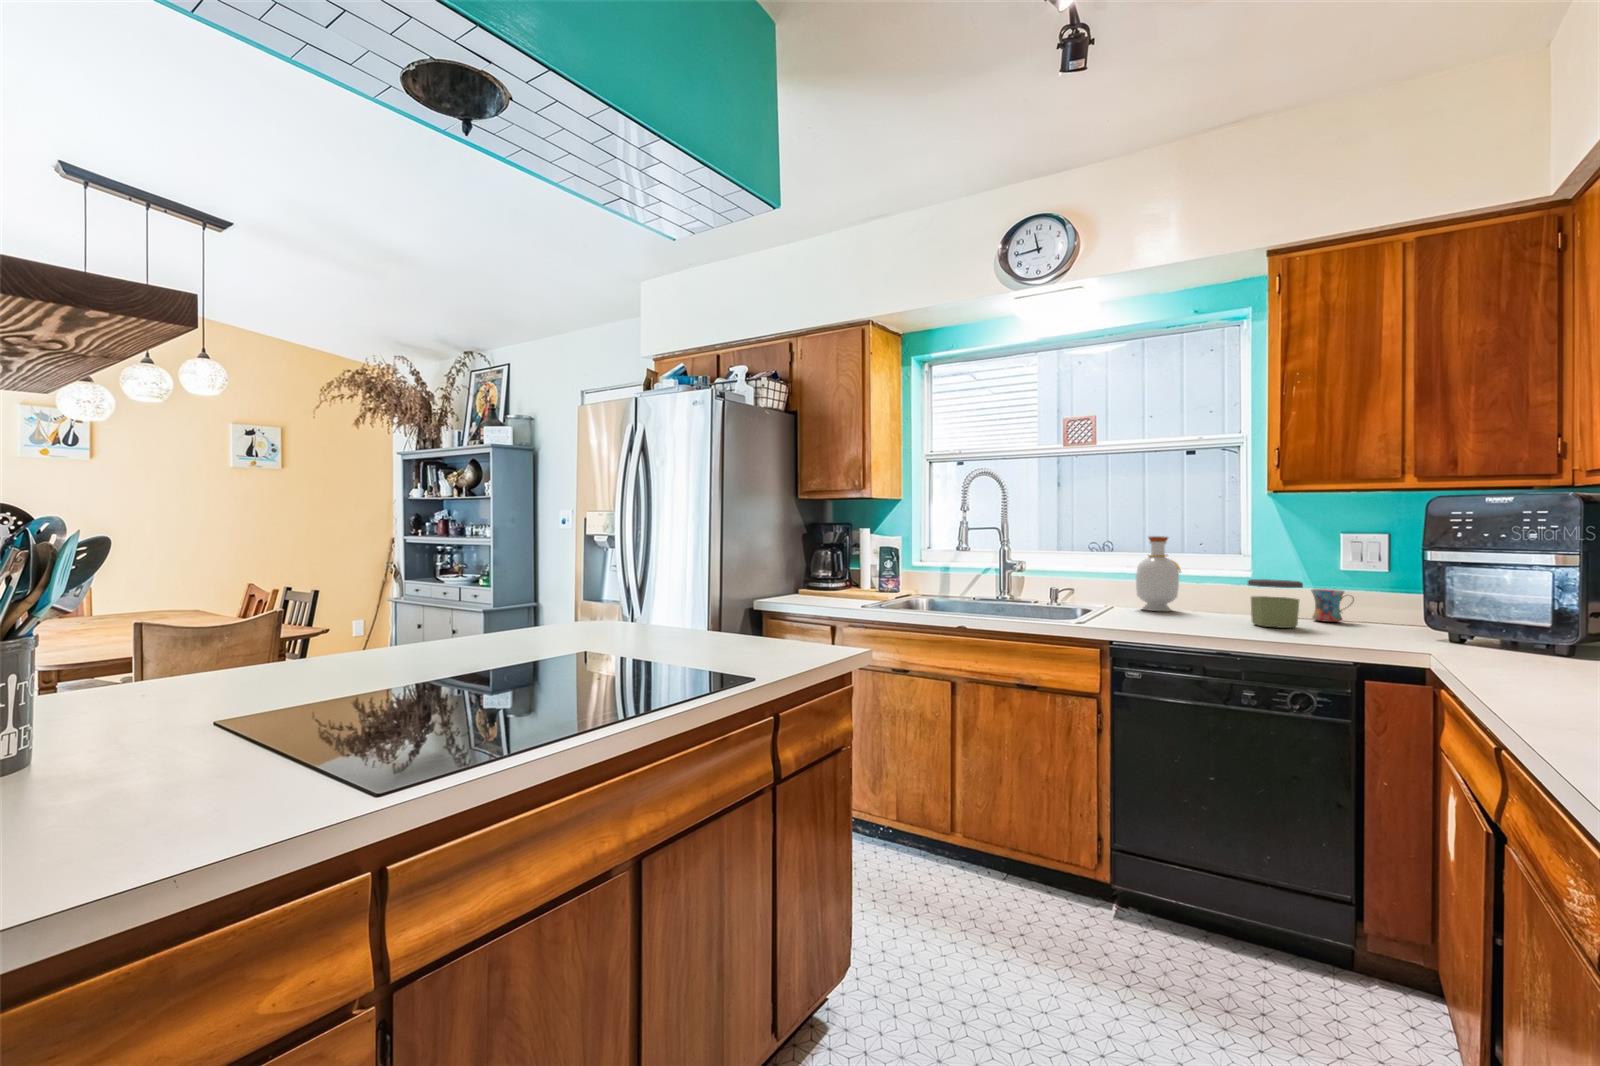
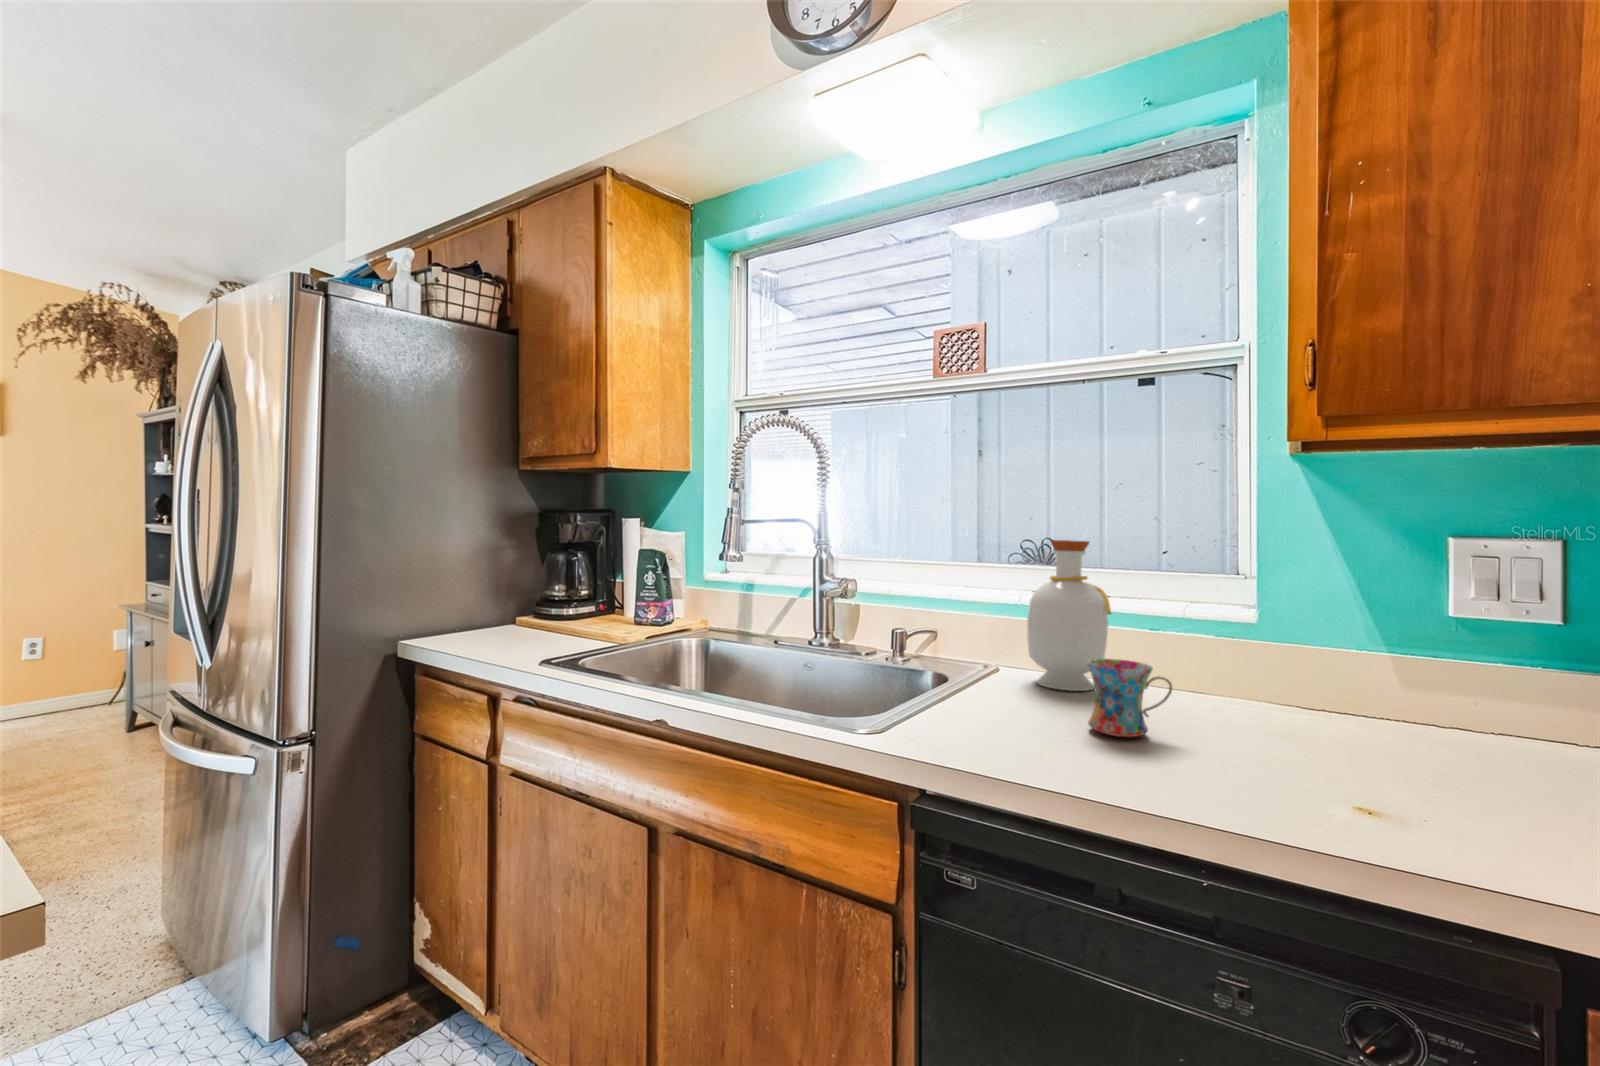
jar: present [1248,579,1303,628] -> none [1239,642,1370,769]
mug: present [1311,589,1354,622] -> present [1087,659,1172,737]

